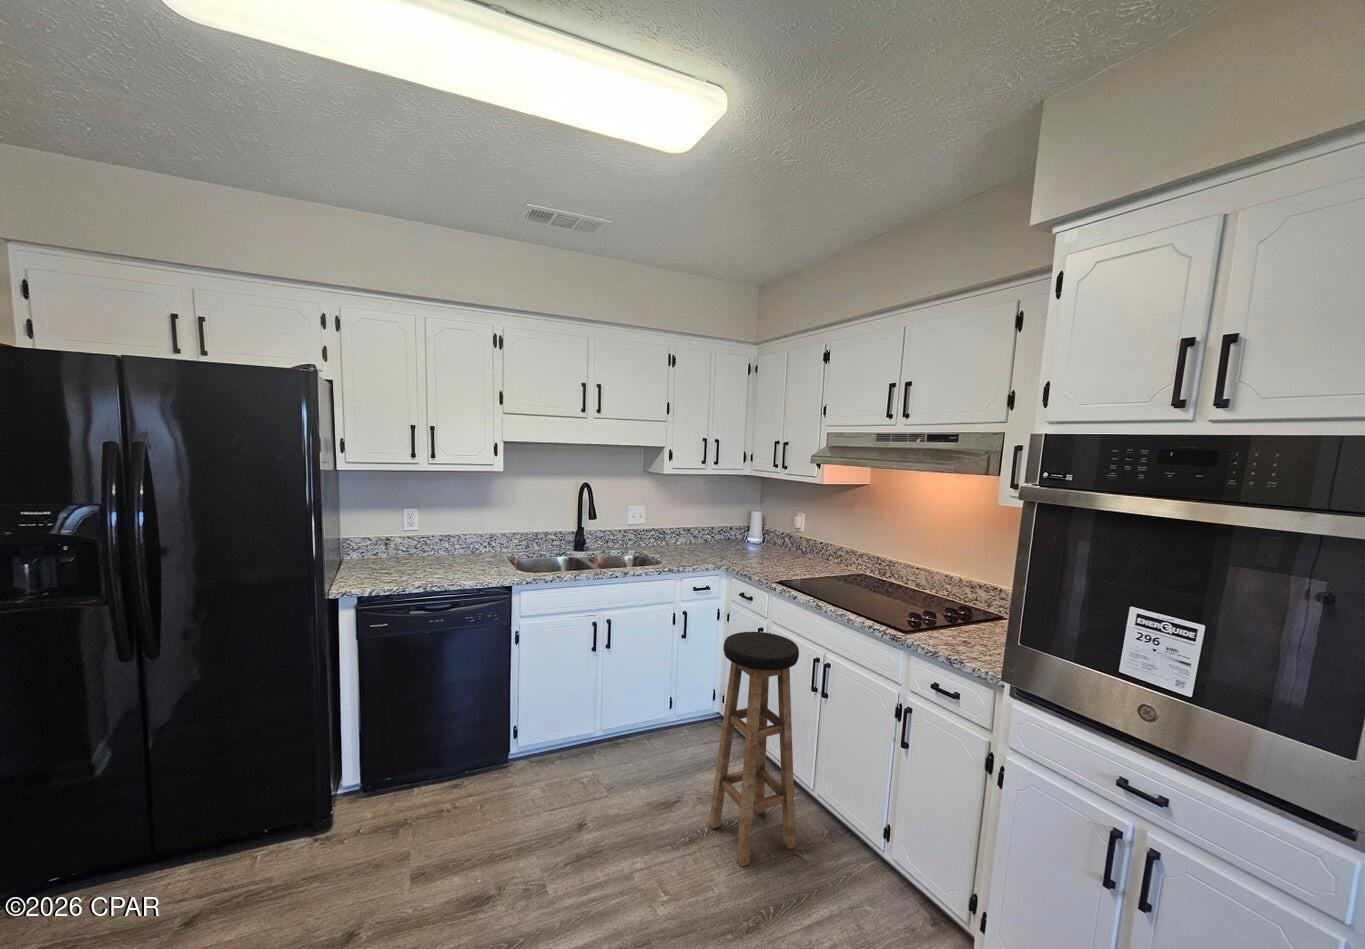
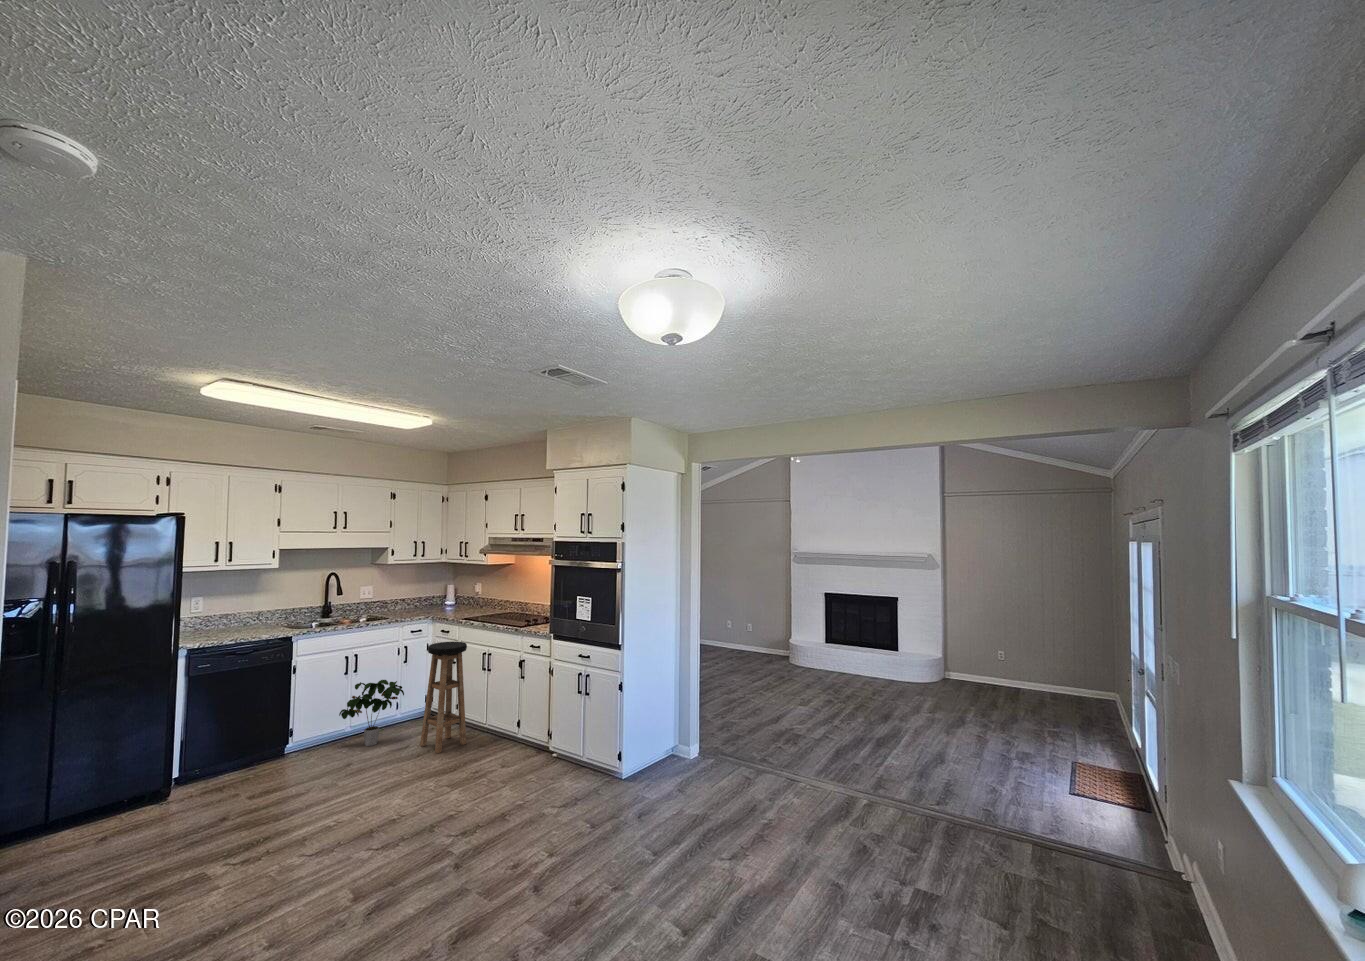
potted plant: none [580,678,682,795] -> present [339,680,404,746]

